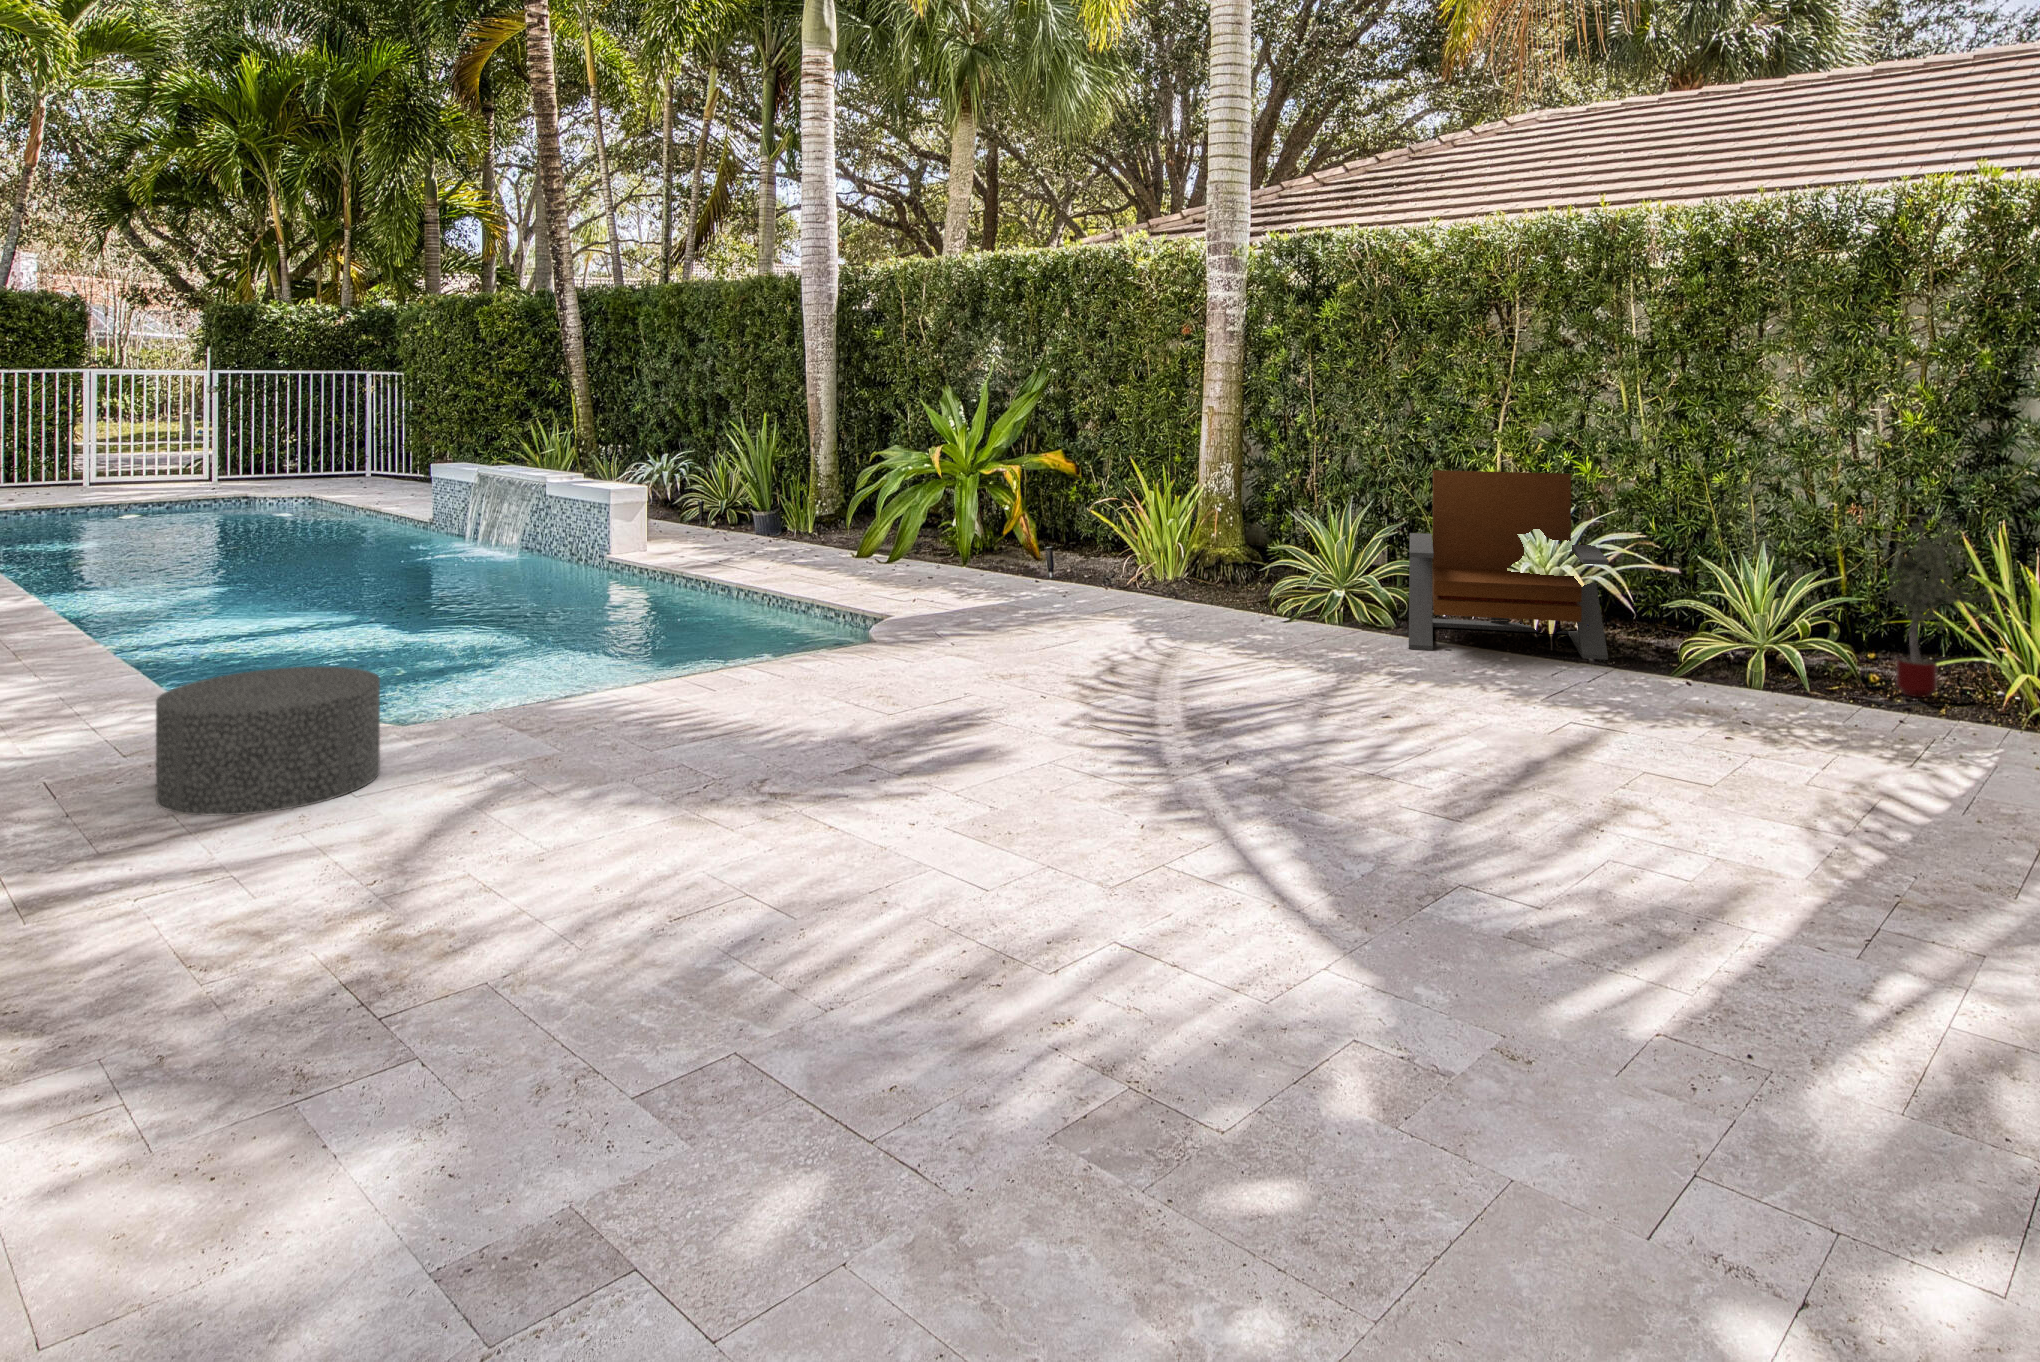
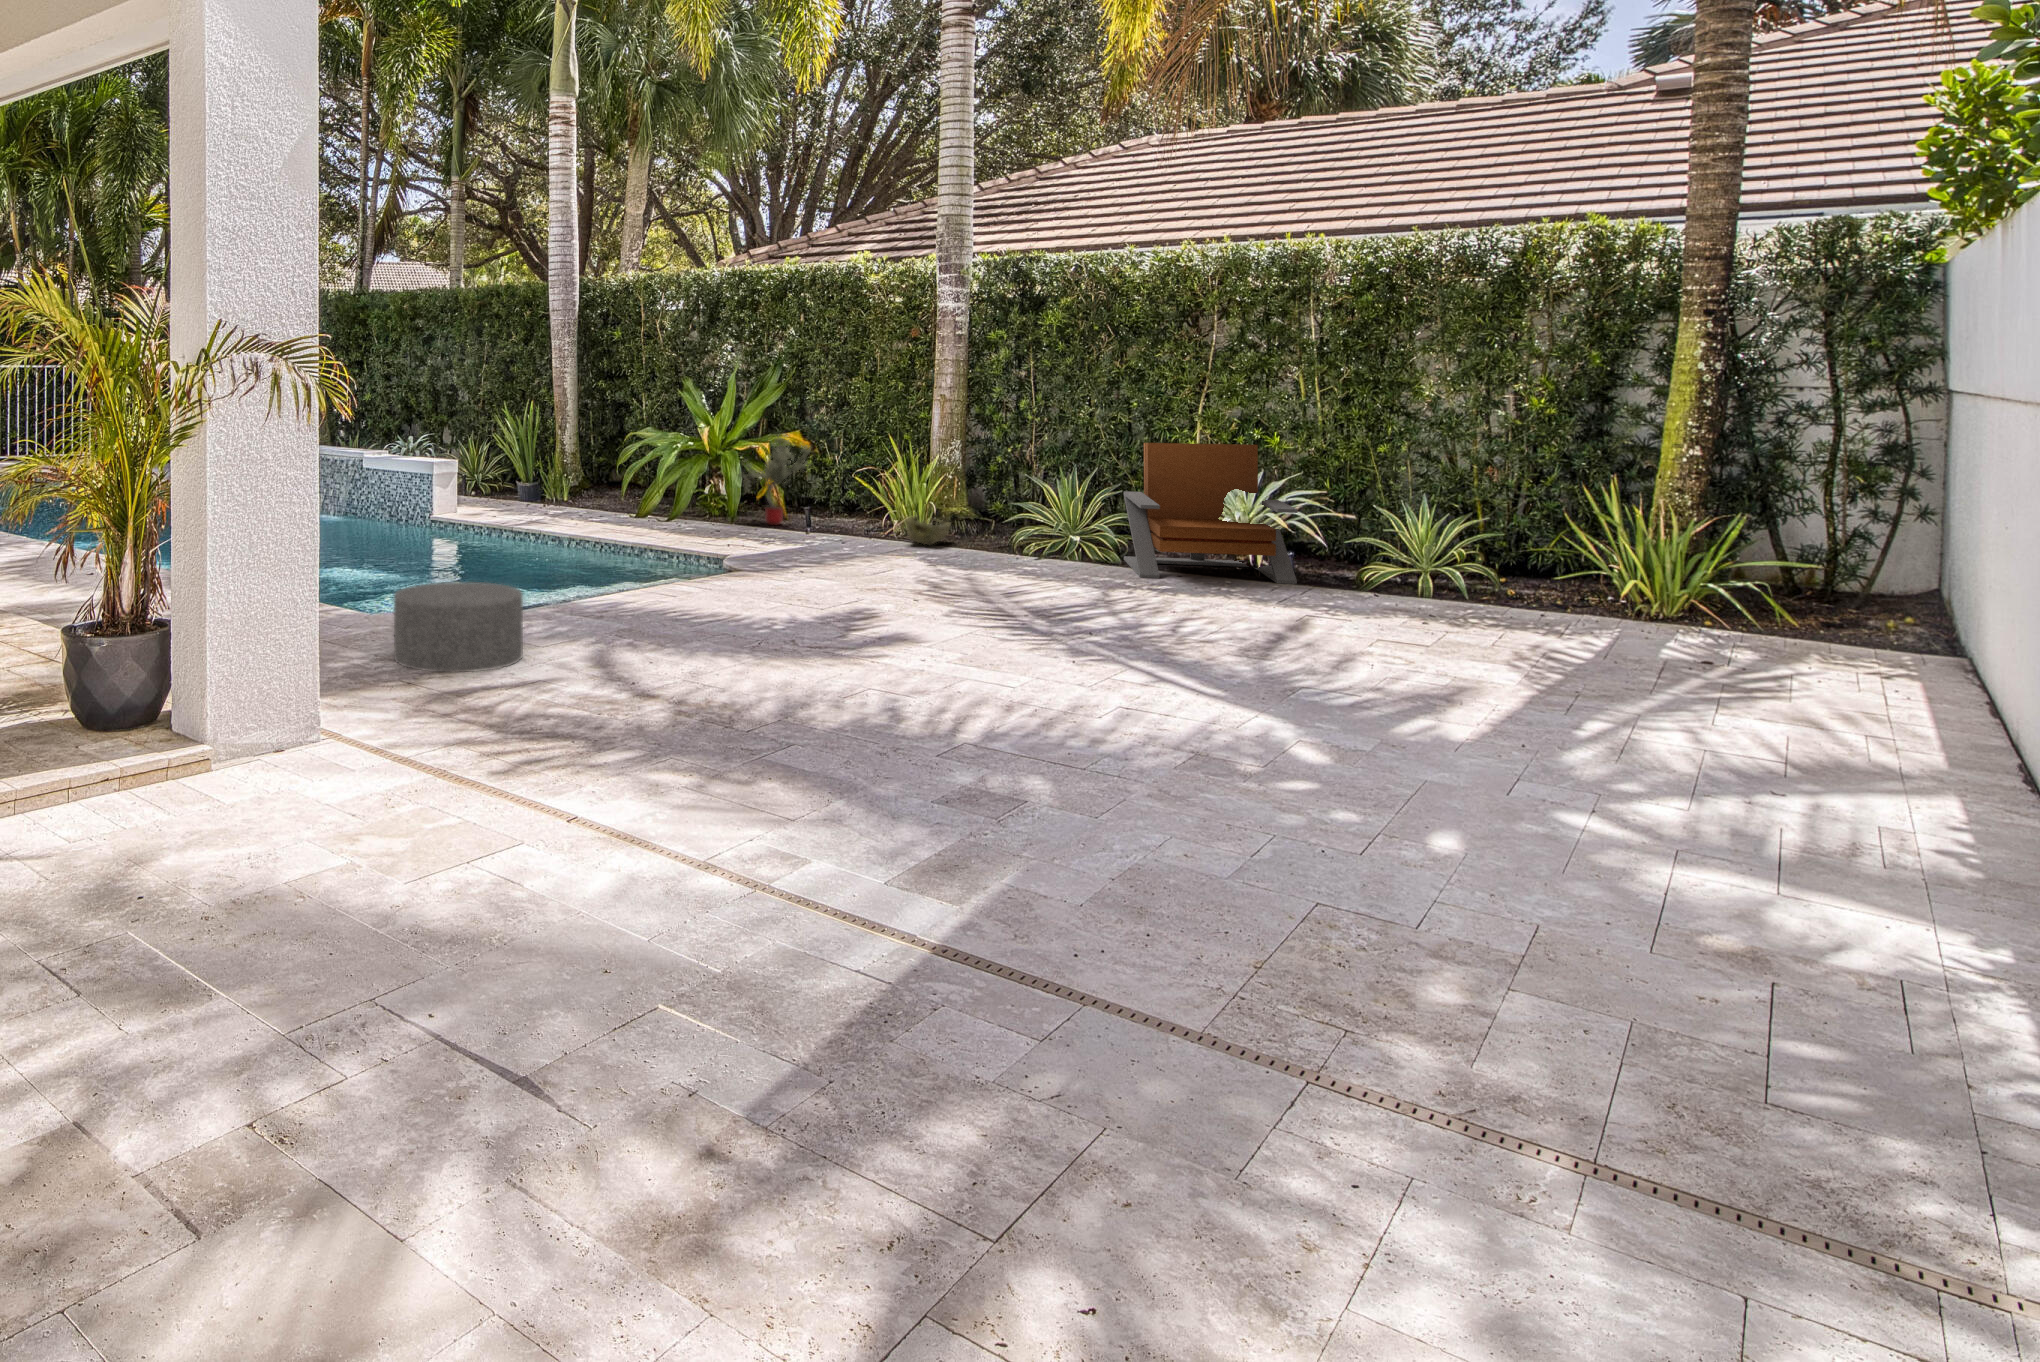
potted tree: present [1884,515,1993,698] -> present [739,433,810,525]
woven basket: none [1151,560,1215,600] -> present [906,515,951,545]

